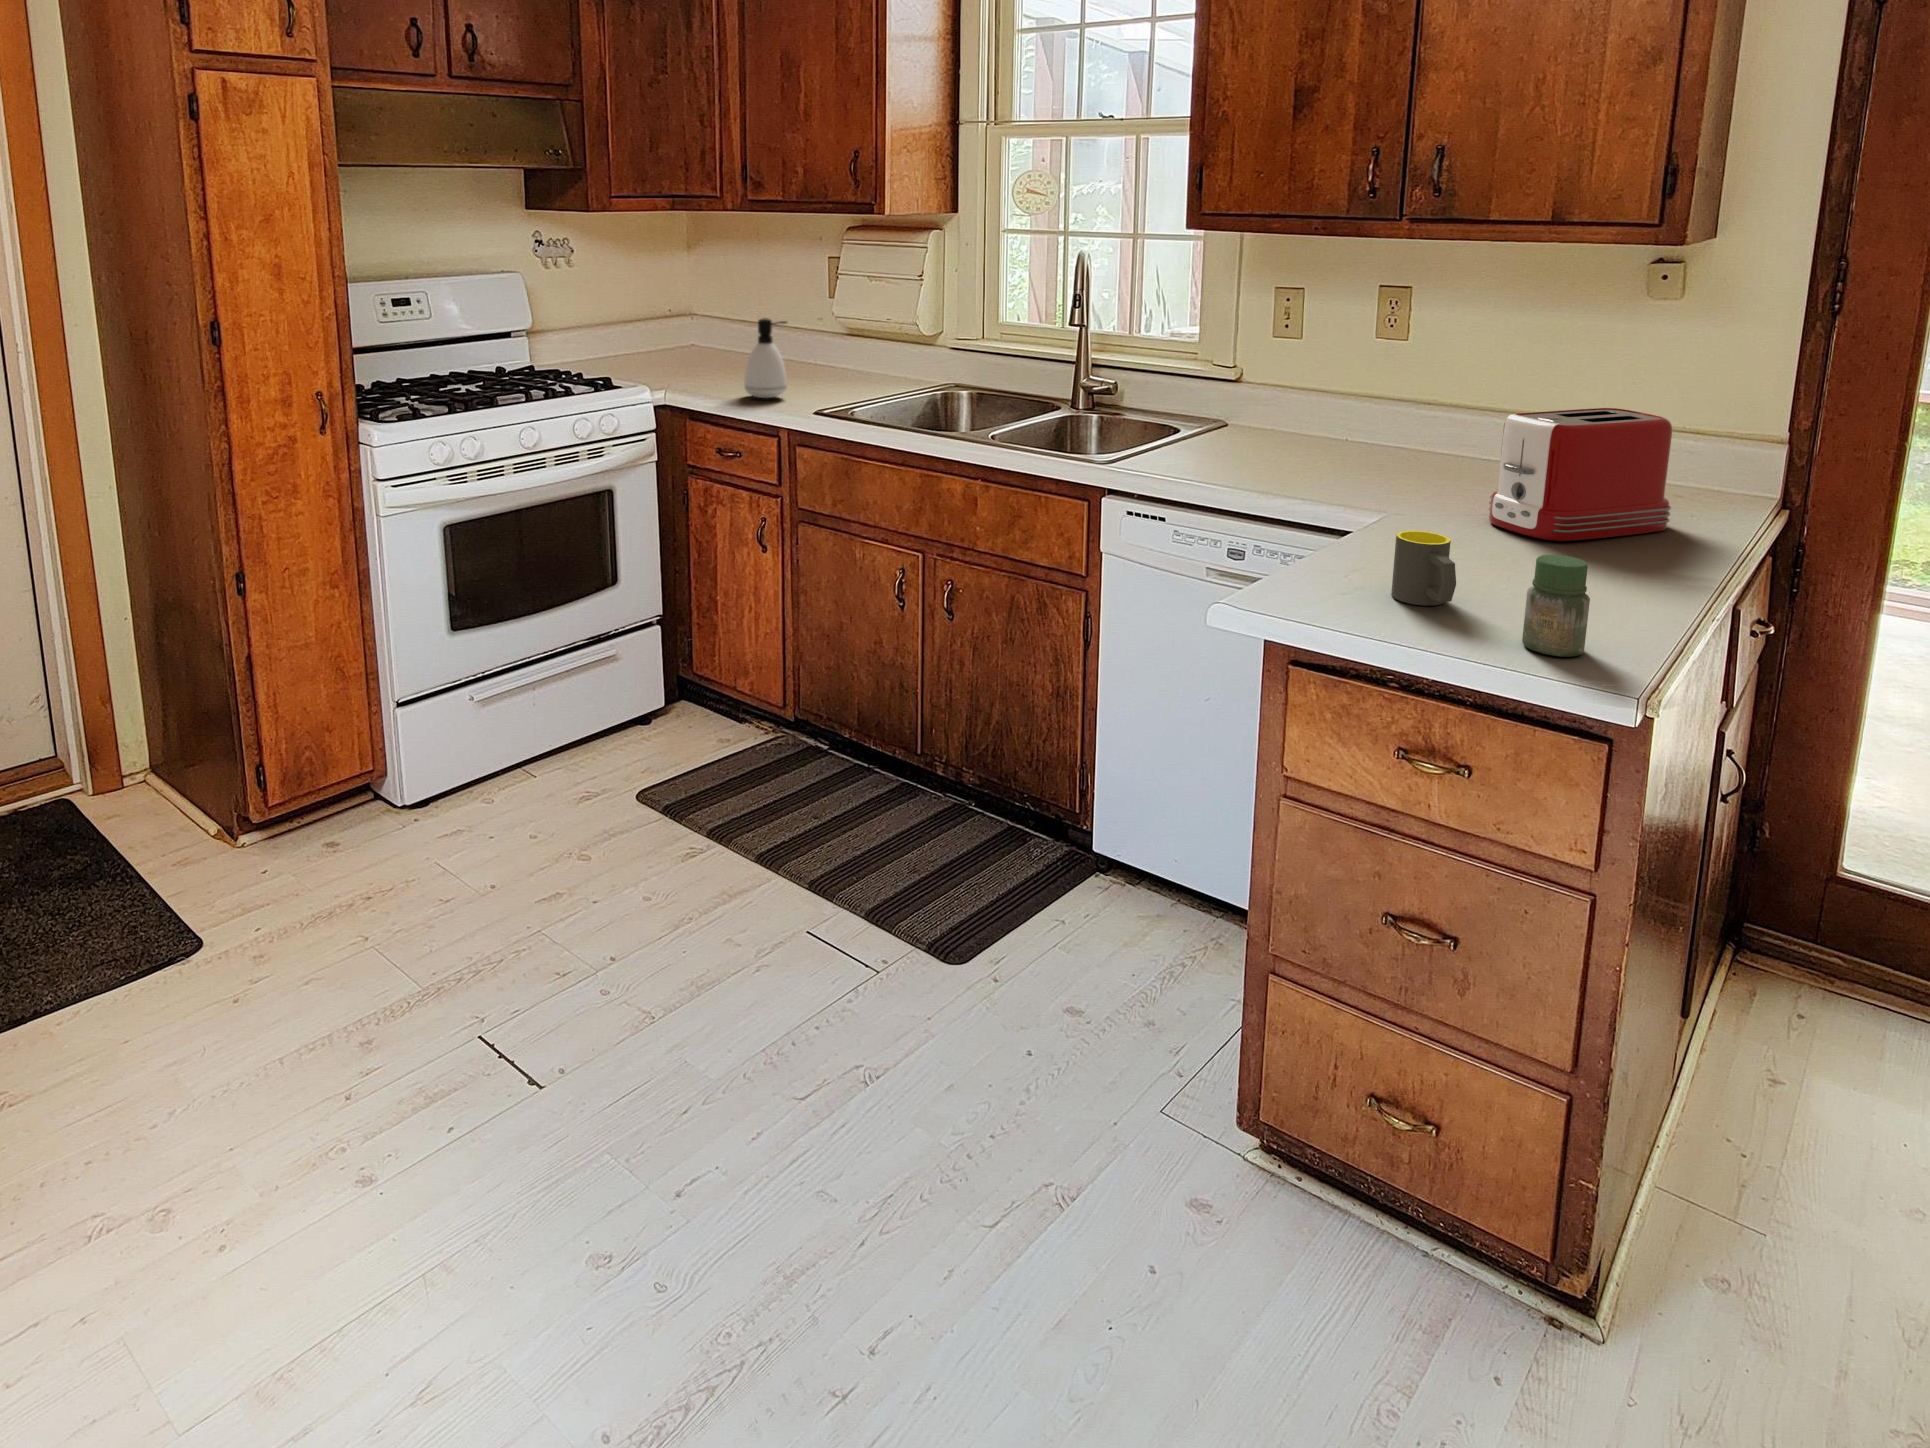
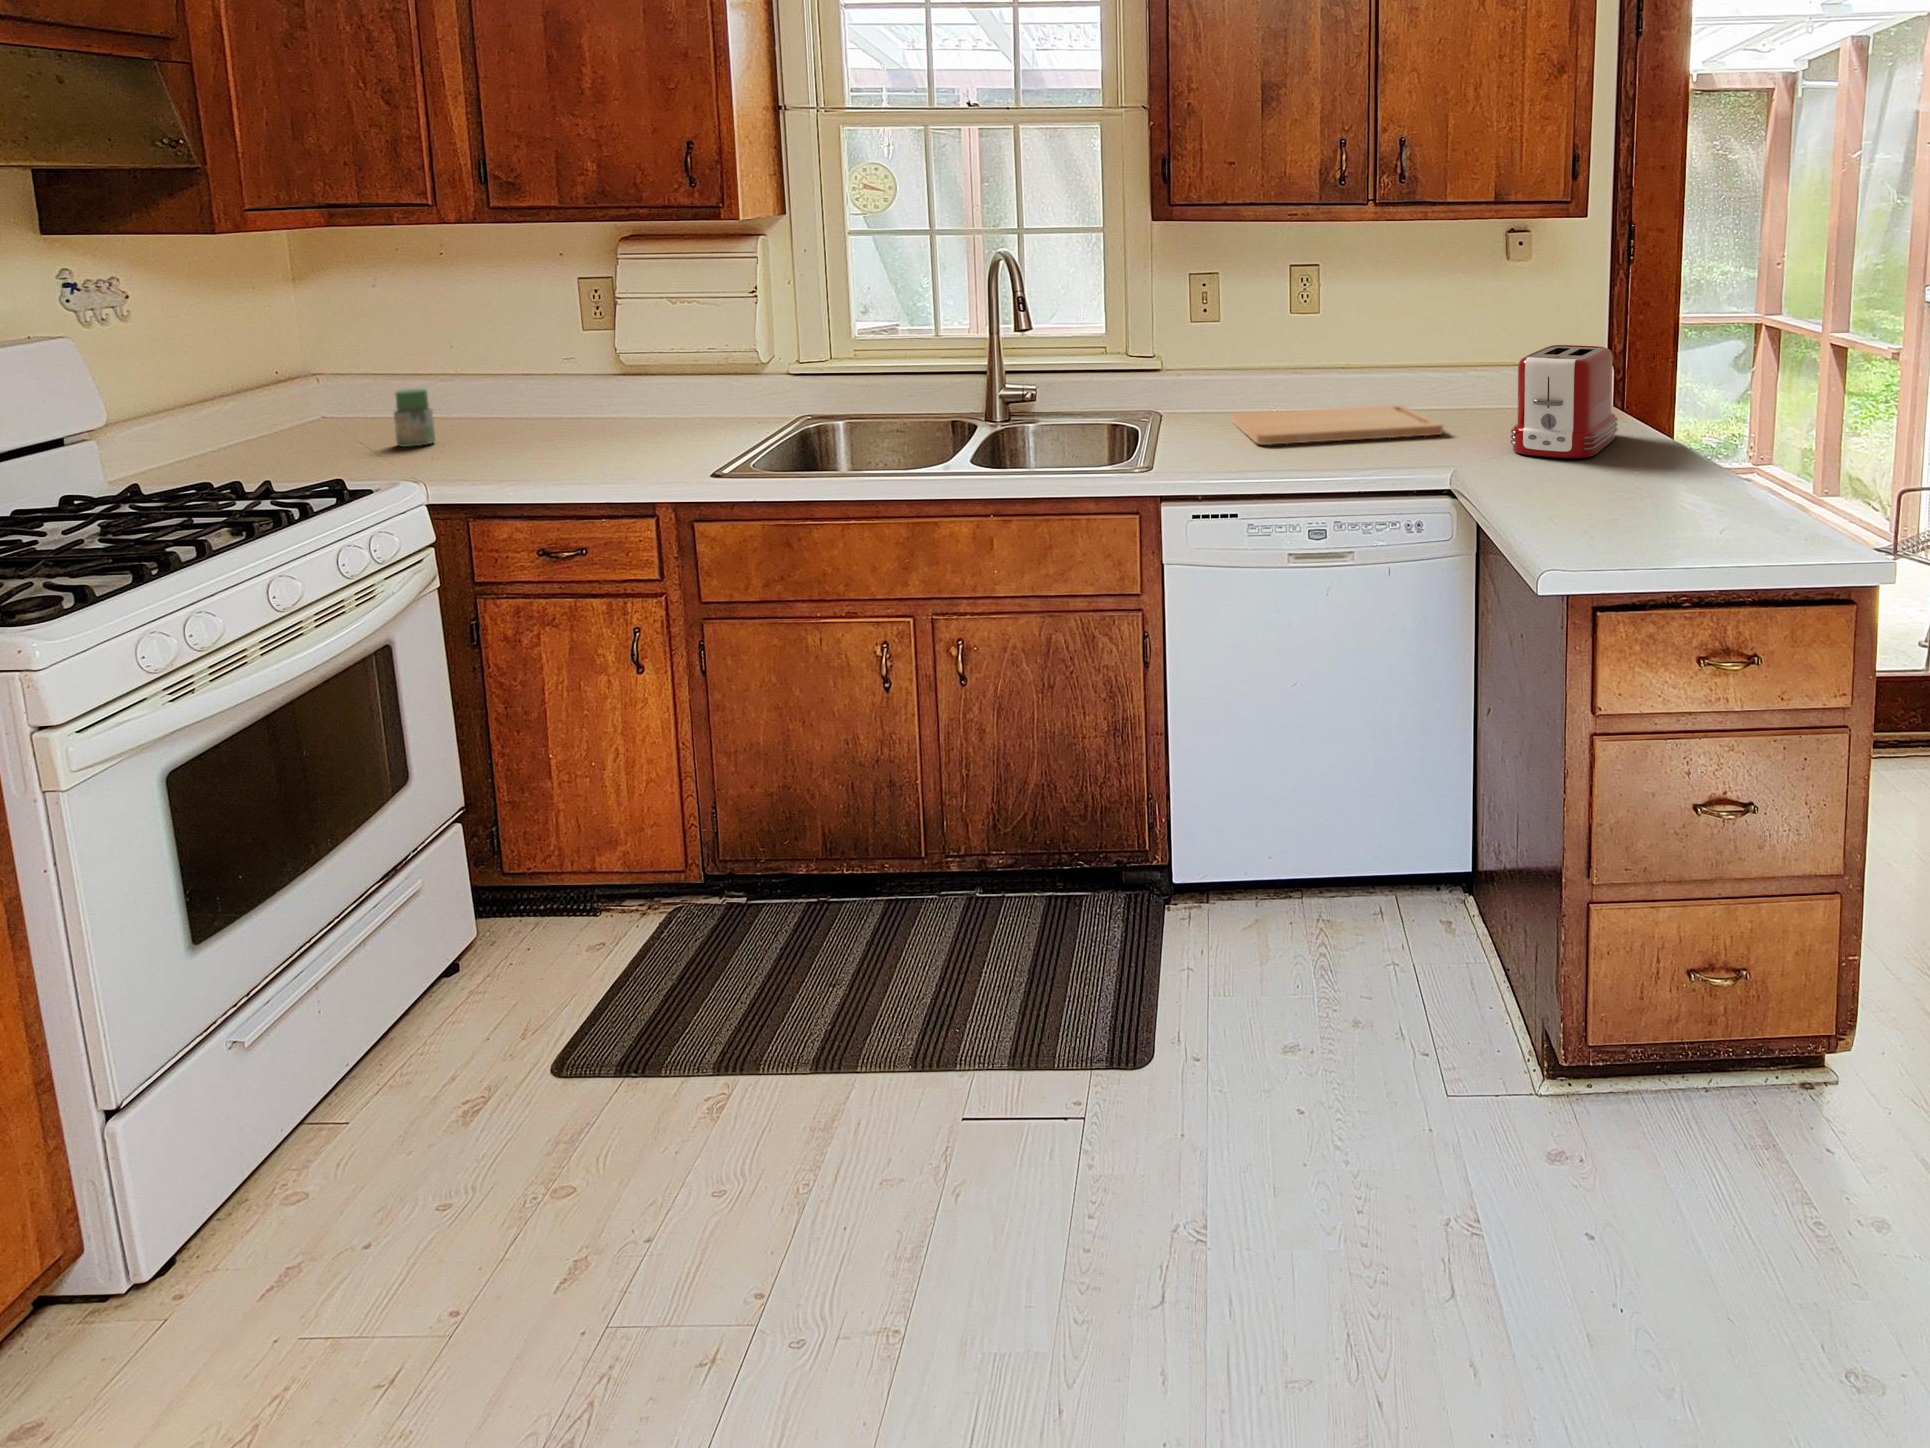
soap dispenser: present [744,318,787,398] -> none [559,362,623,470]
cutting board: none [1245,434,1477,489] -> present [1232,405,1443,445]
mug: present [1391,531,1456,606] -> none [1594,460,1669,525]
jar: present [1522,555,1590,657] -> present [394,389,435,447]

